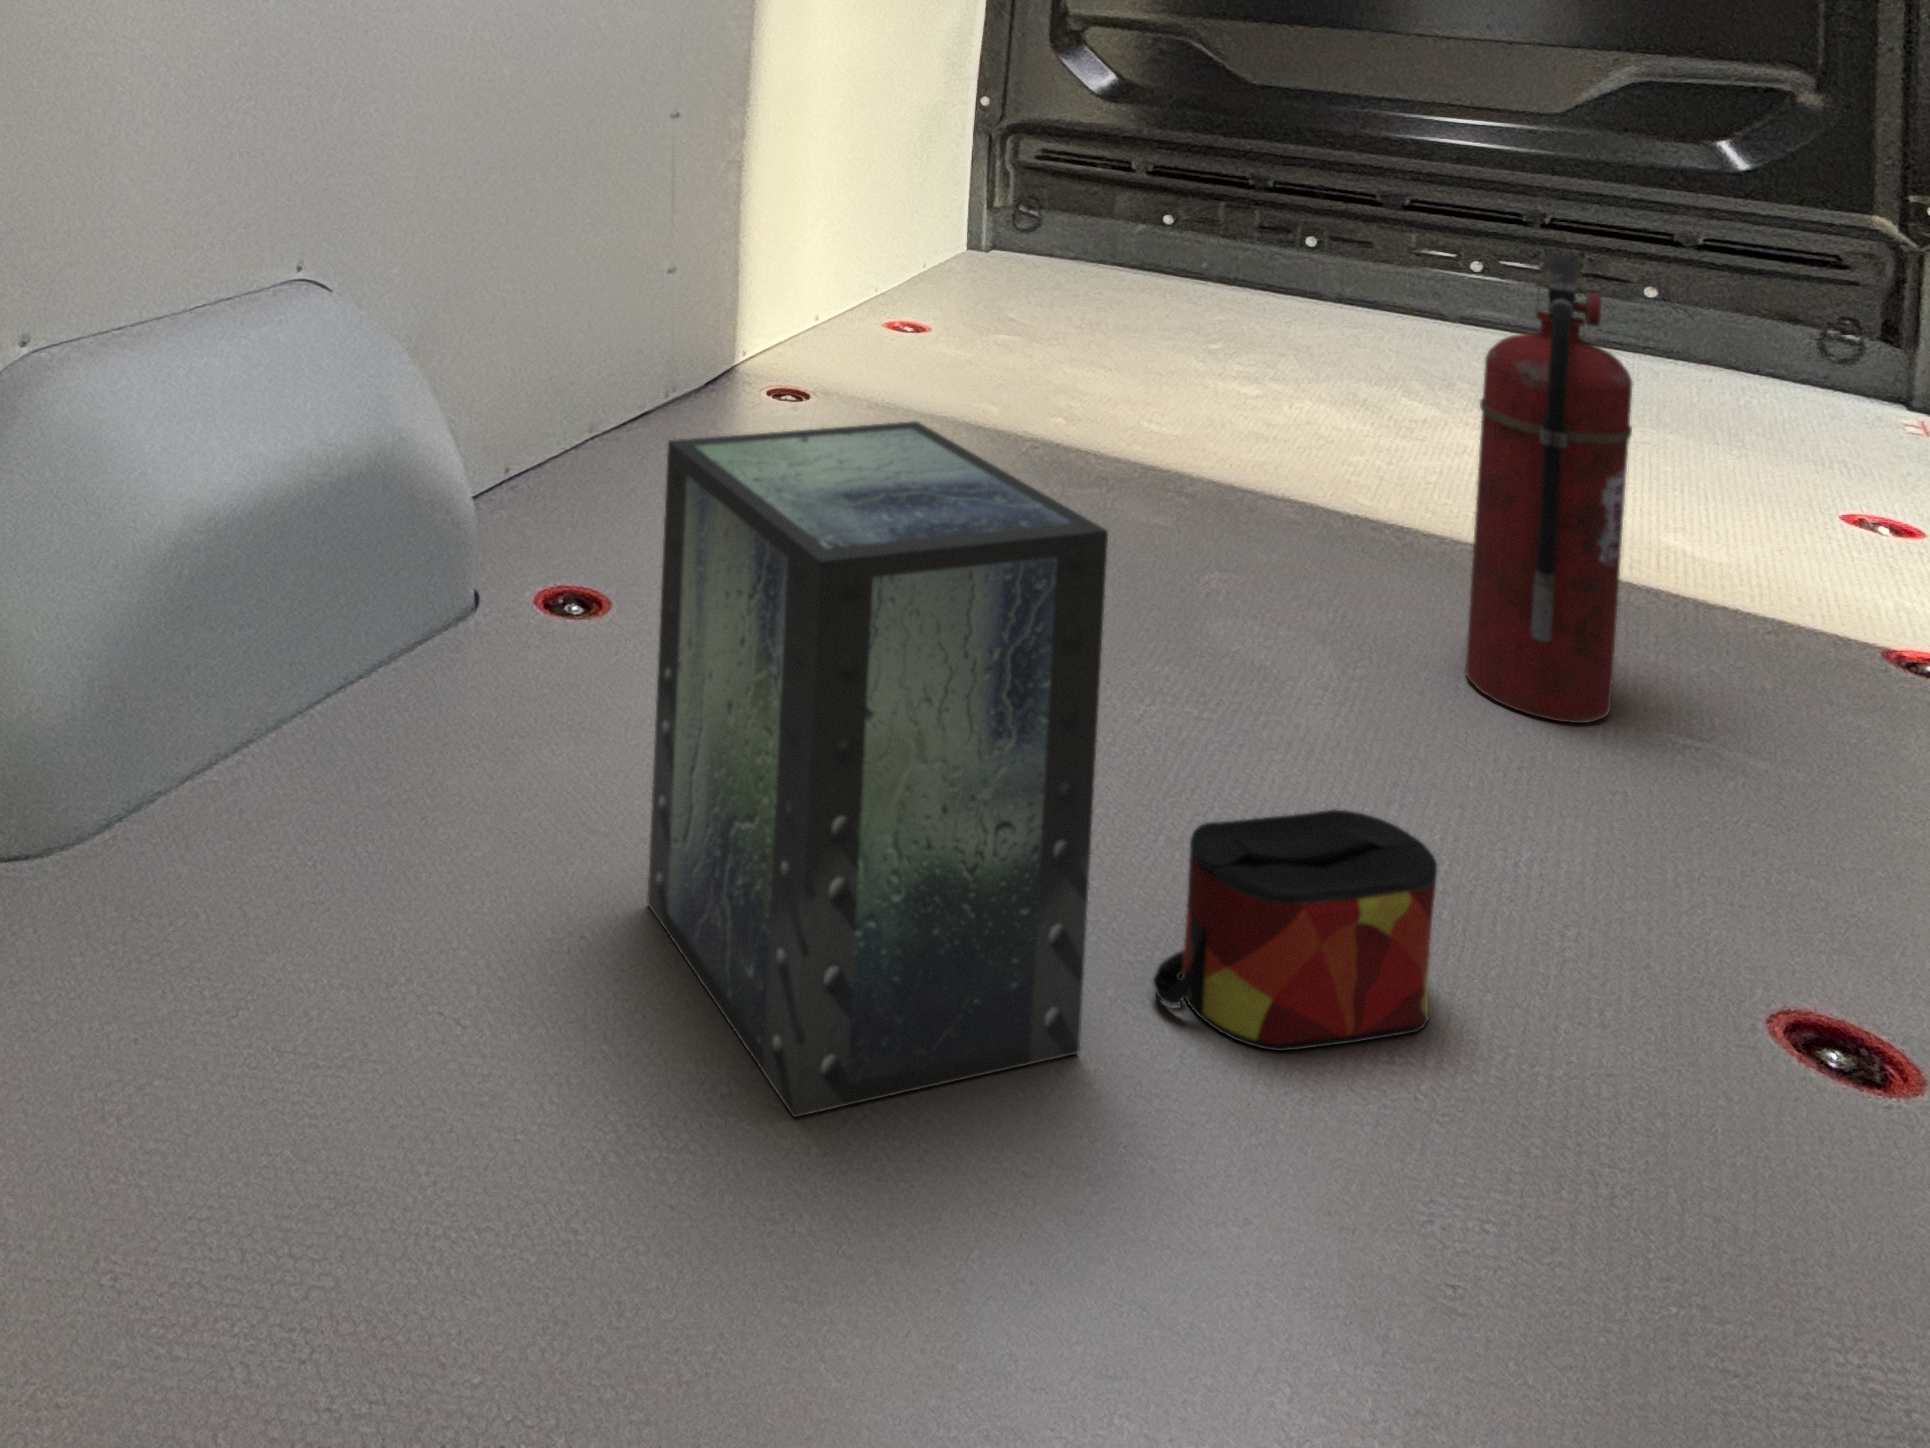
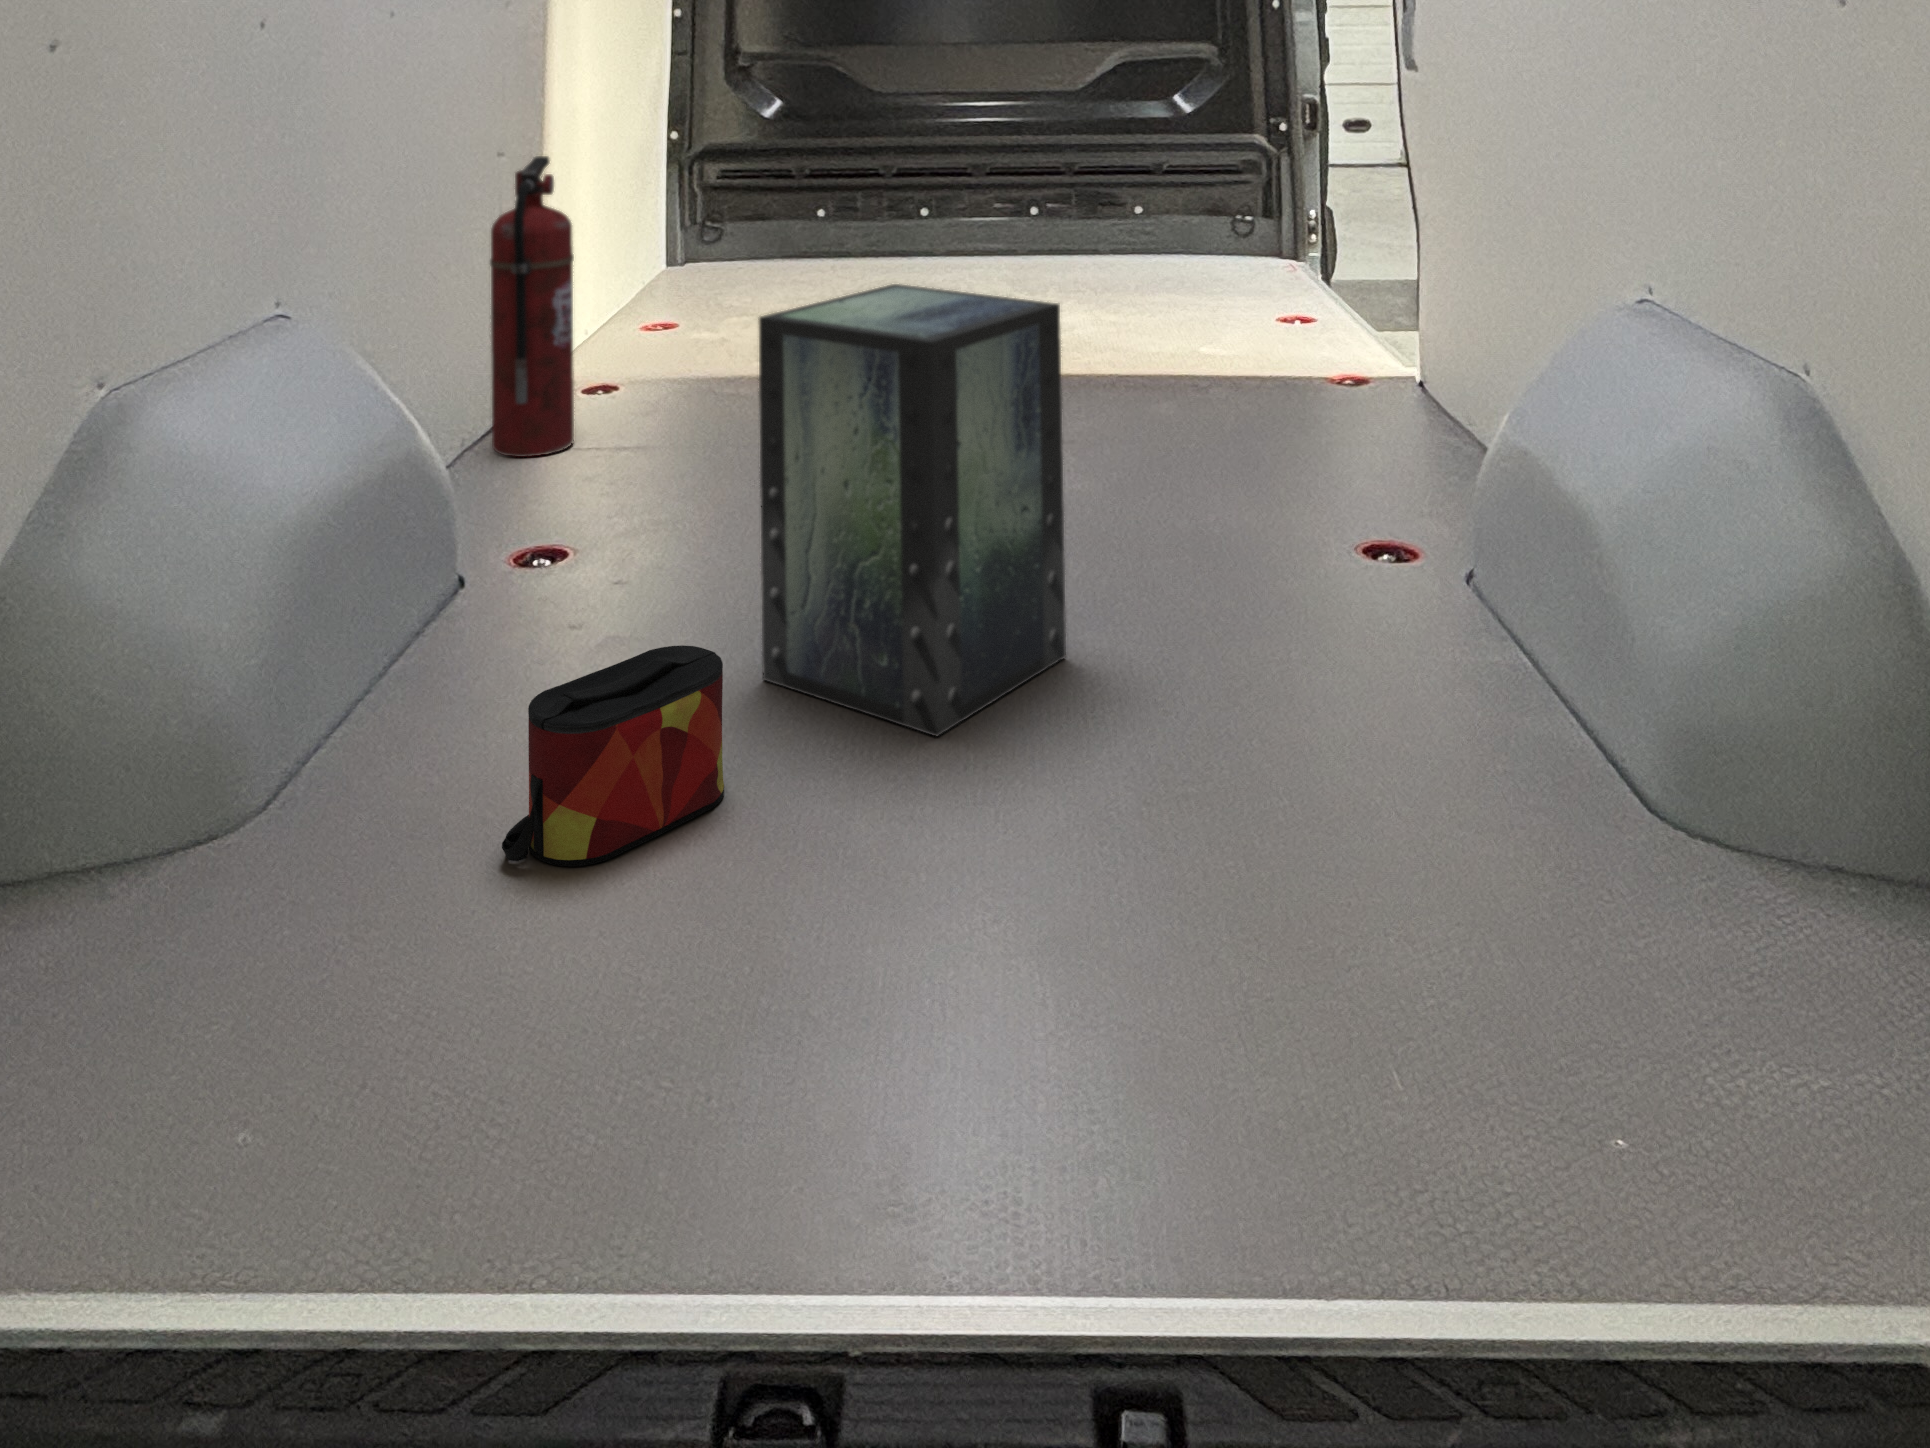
fire extinguisher: present [1466,255,1633,723] -> present [490,156,574,457]
bag: present [1153,810,1437,1051] -> present [502,645,724,866]

